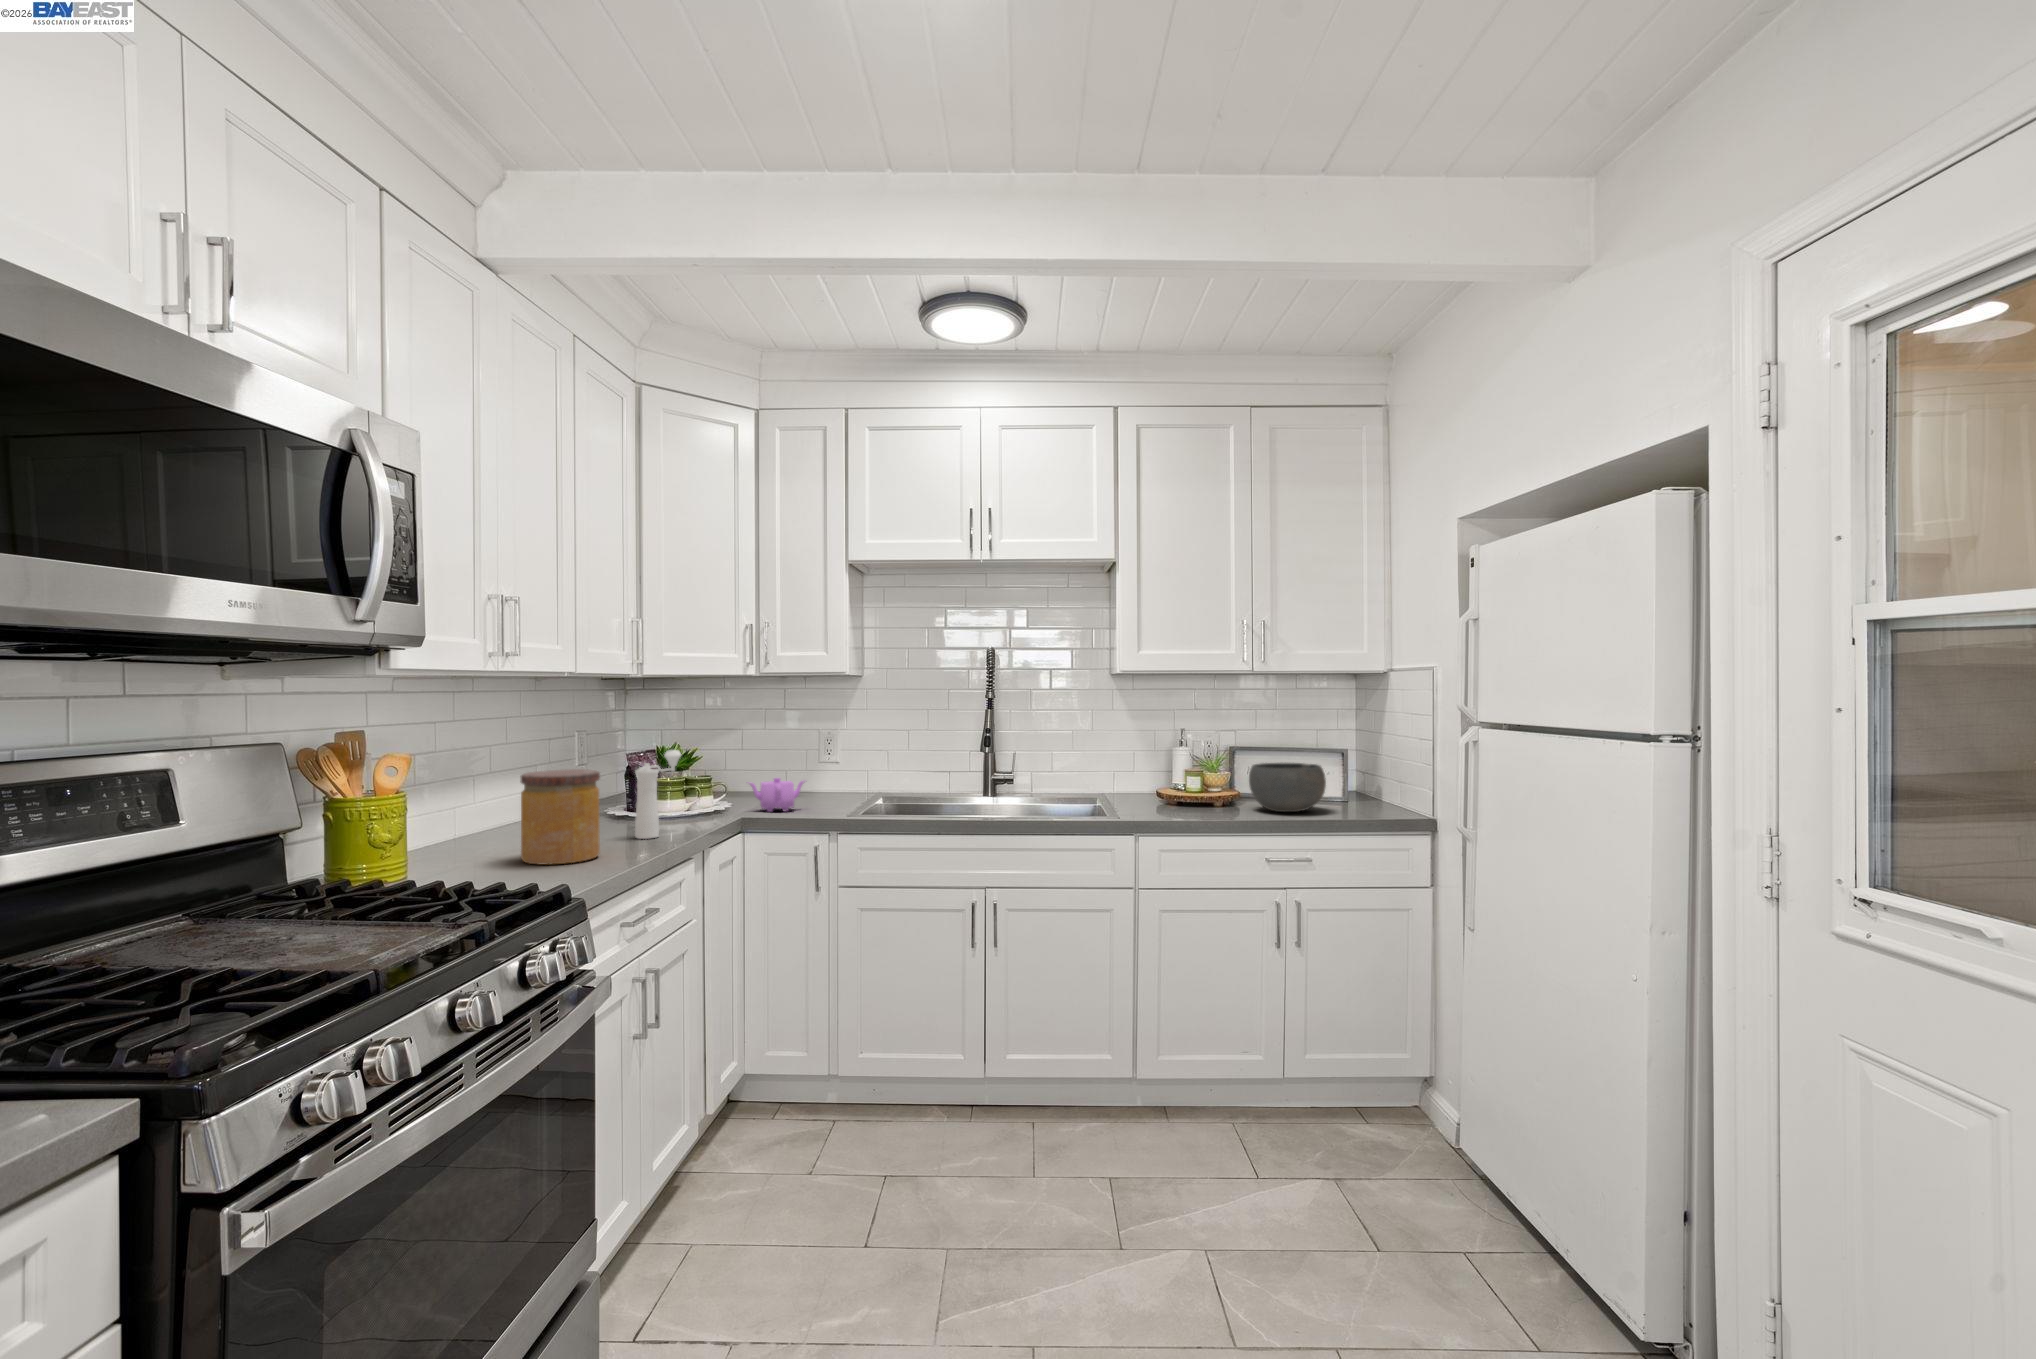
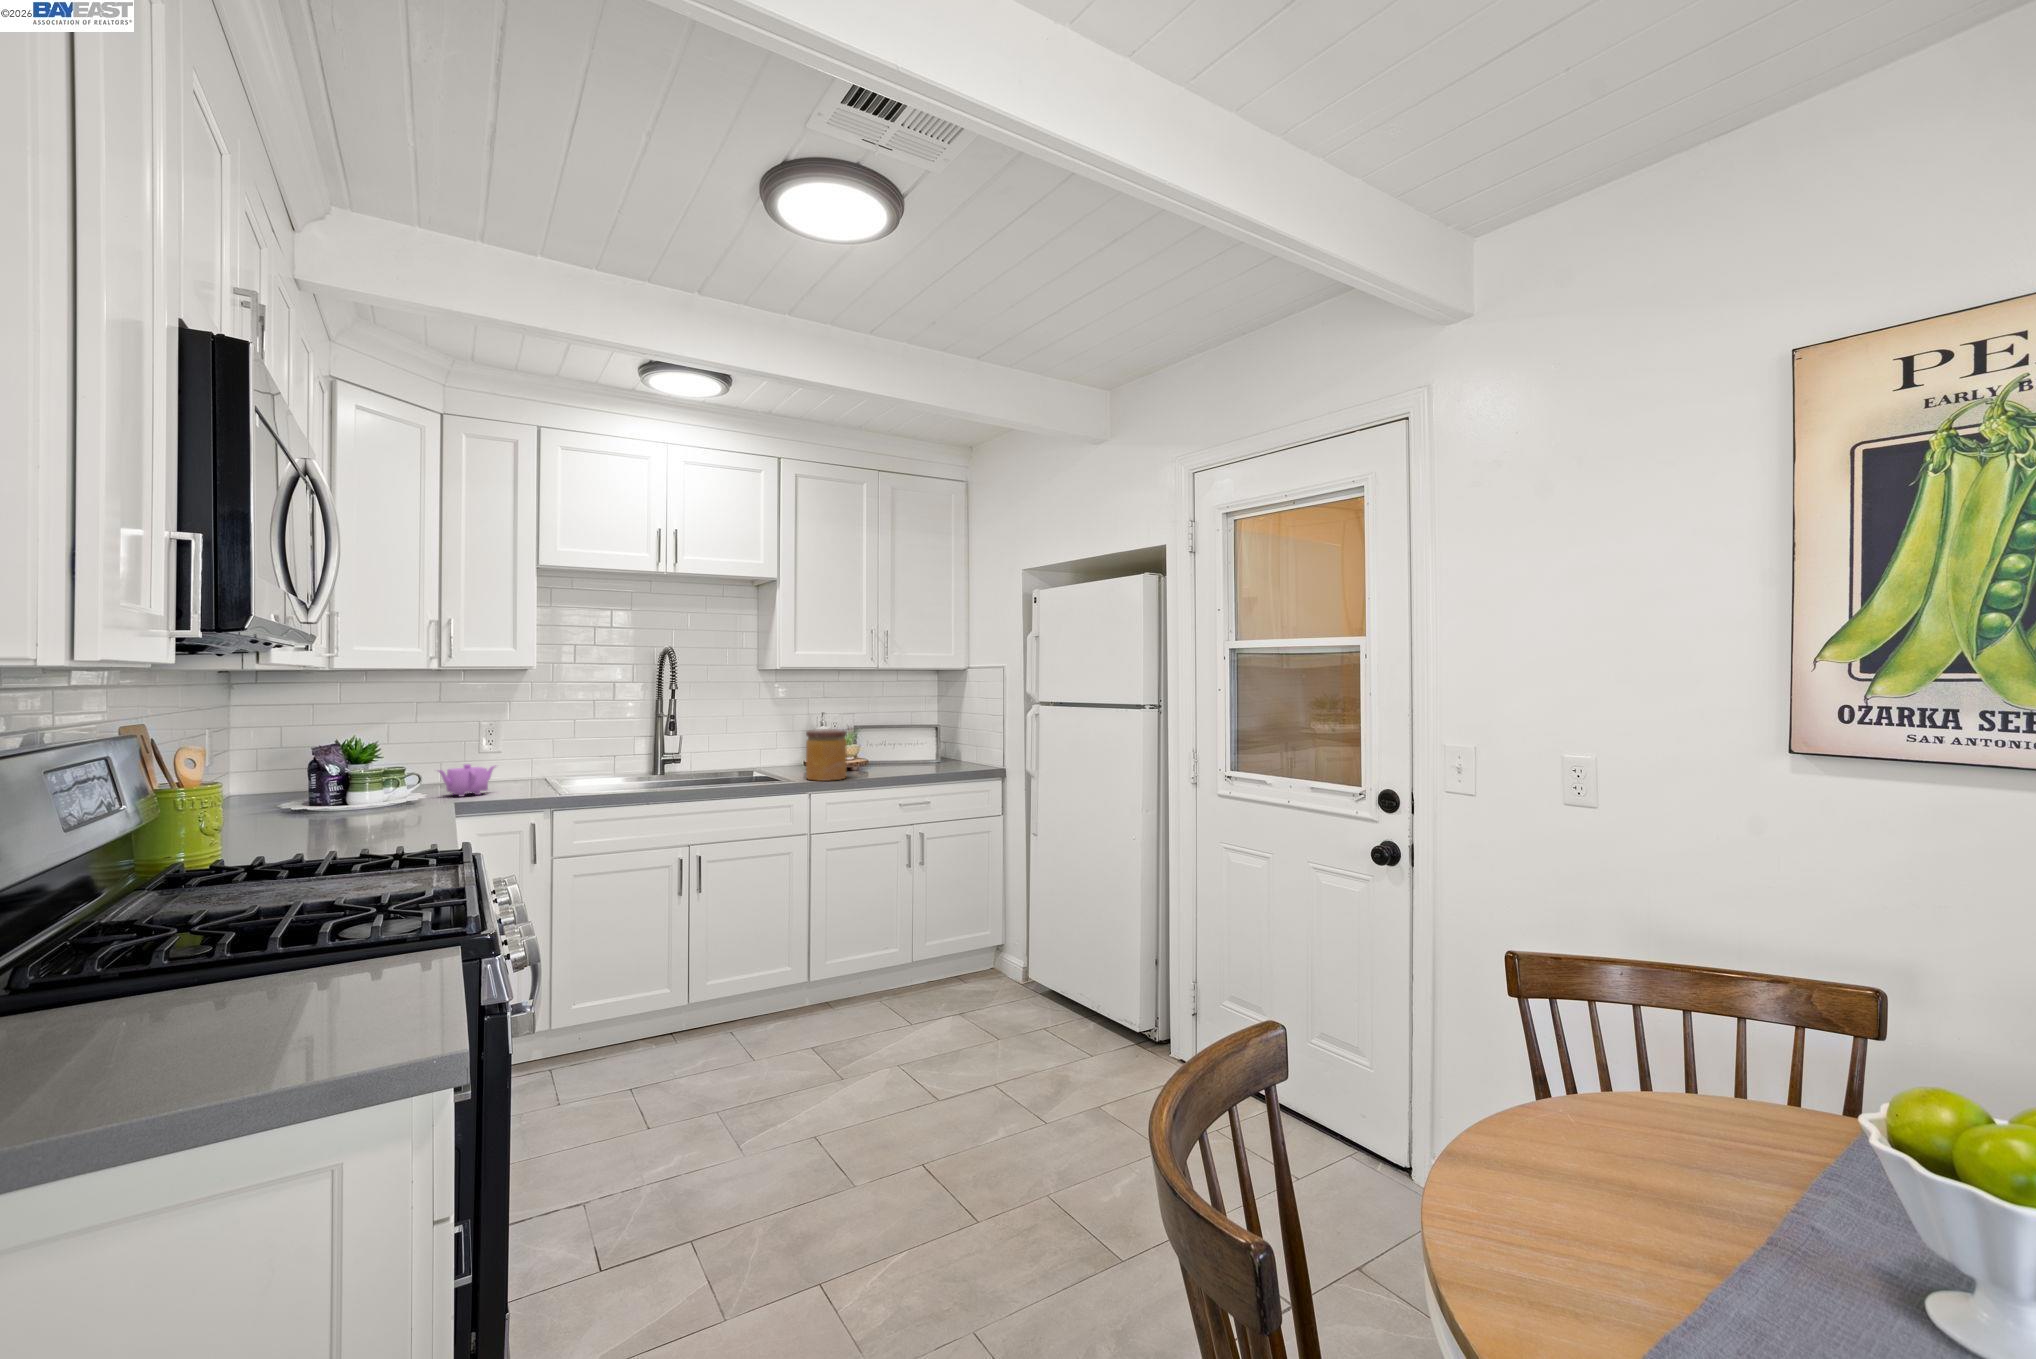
pepper mill: present [635,750,681,839] -> none [375,739,414,824]
bowl: present [1249,763,1326,812] -> none [879,735,933,771]
jar: present [520,769,600,865] -> present [806,729,847,781]

